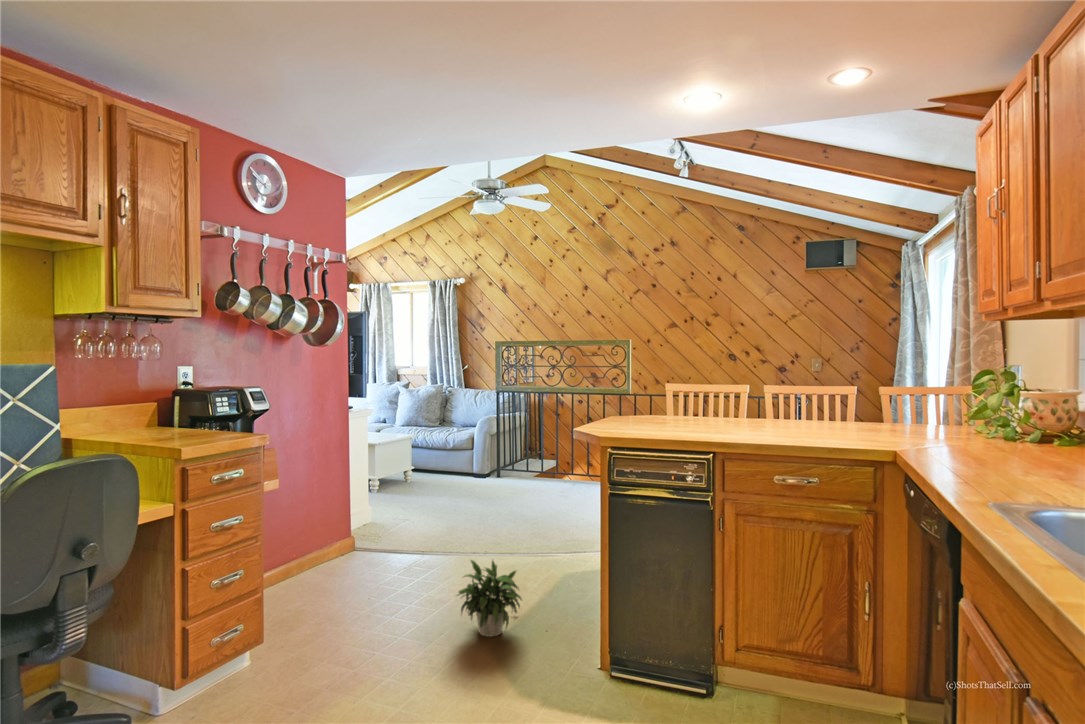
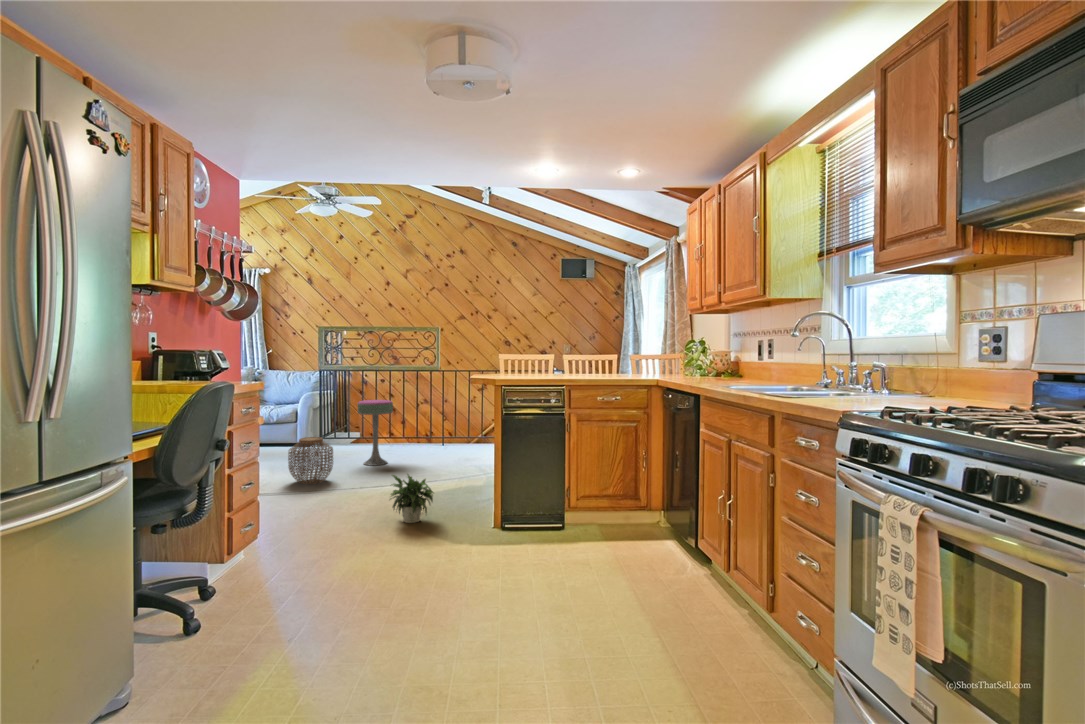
bar stool: none [511,433,553,516] -> present [357,400,393,466]
woven basket: none [412,480,464,539] -> present [288,437,333,484]

